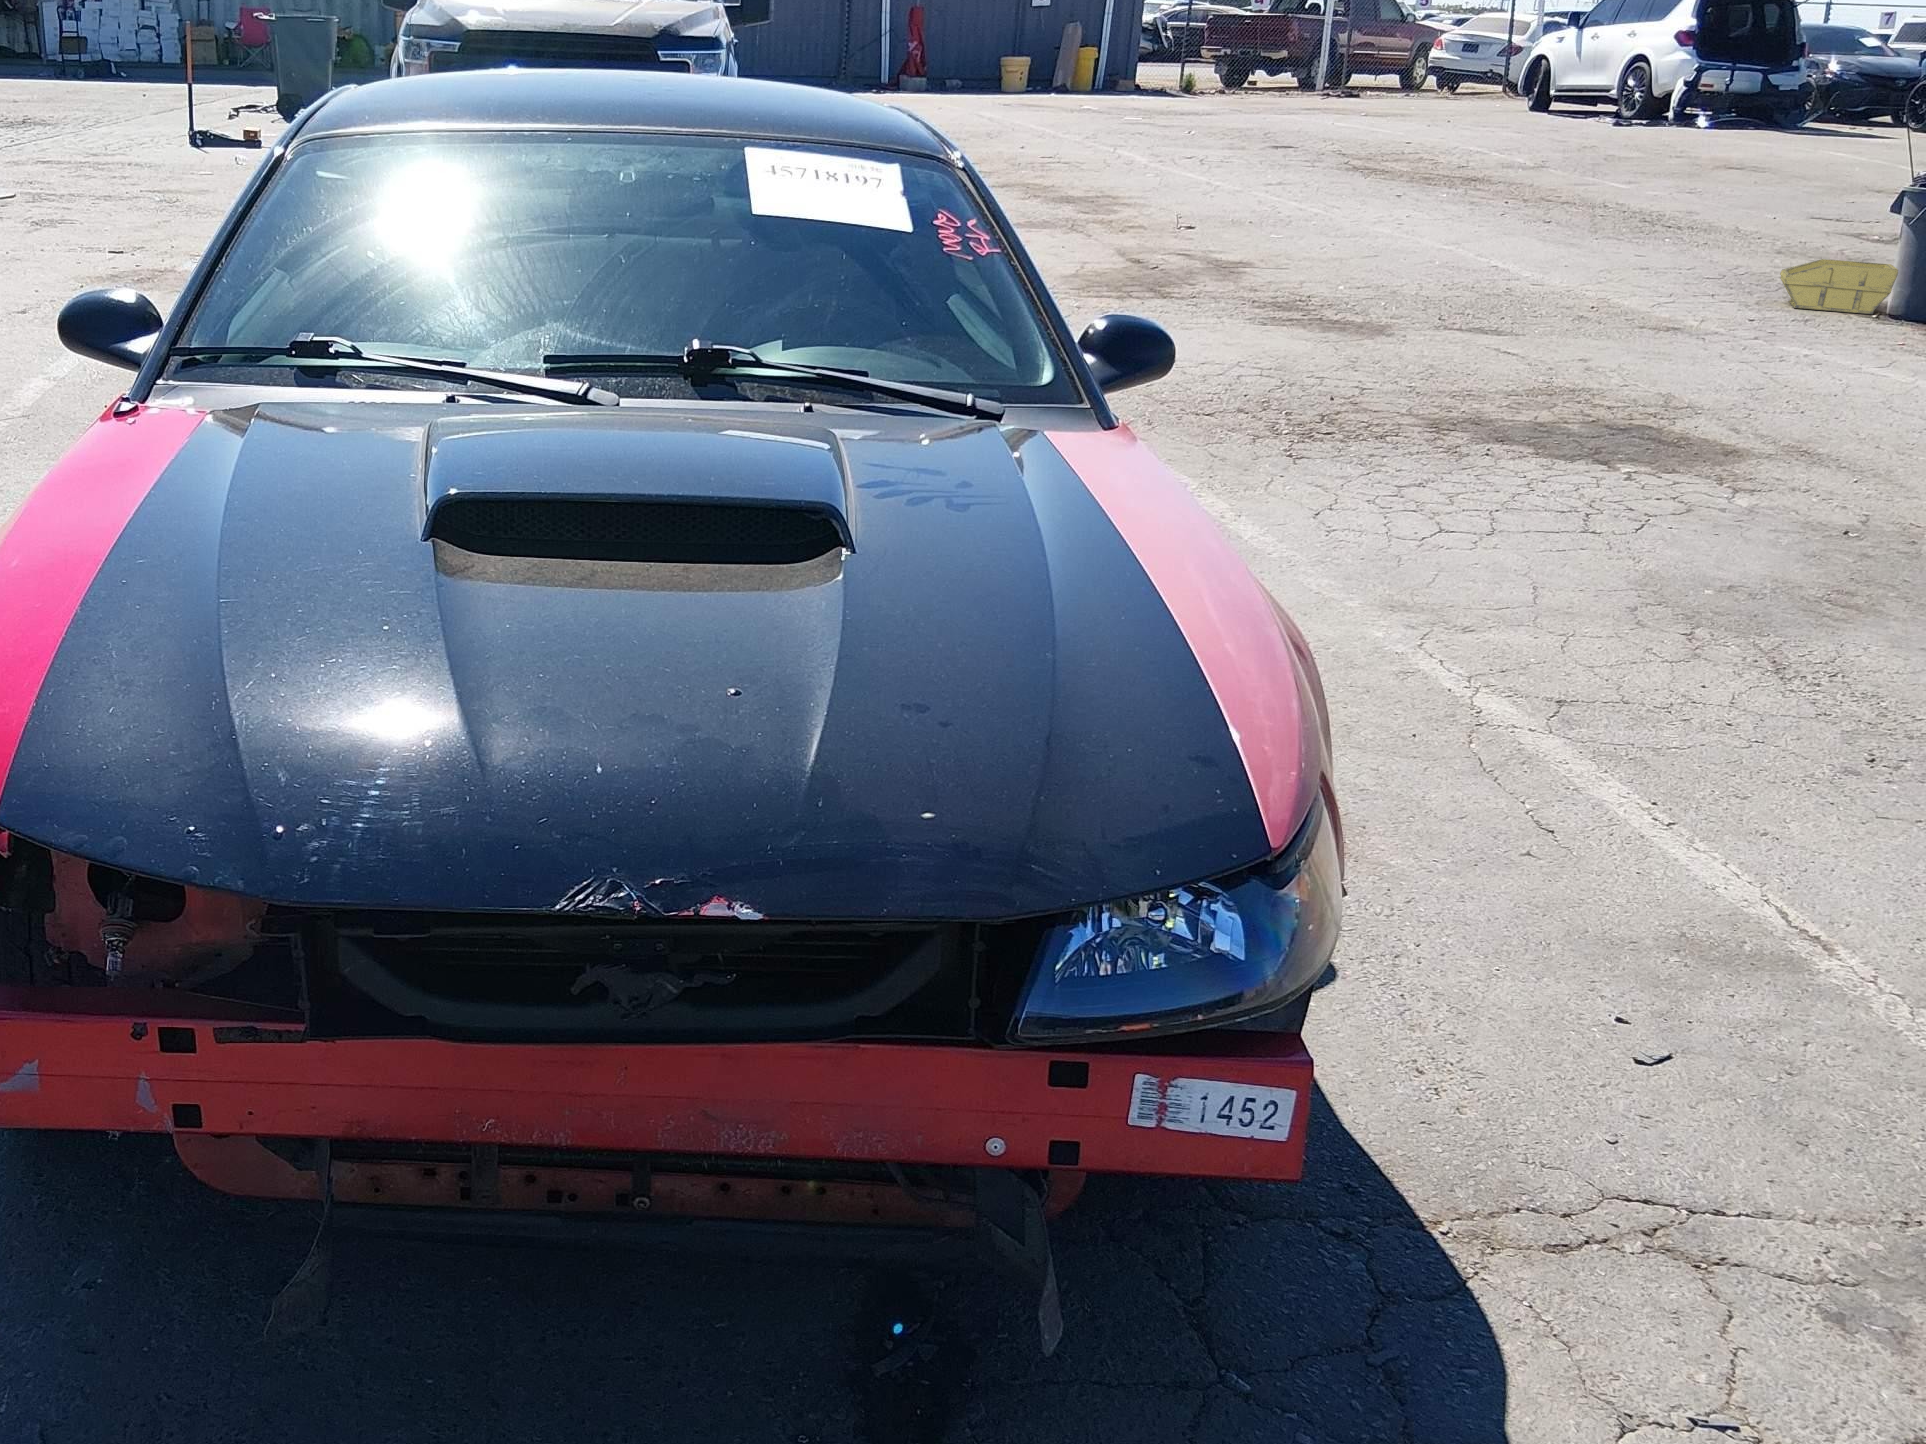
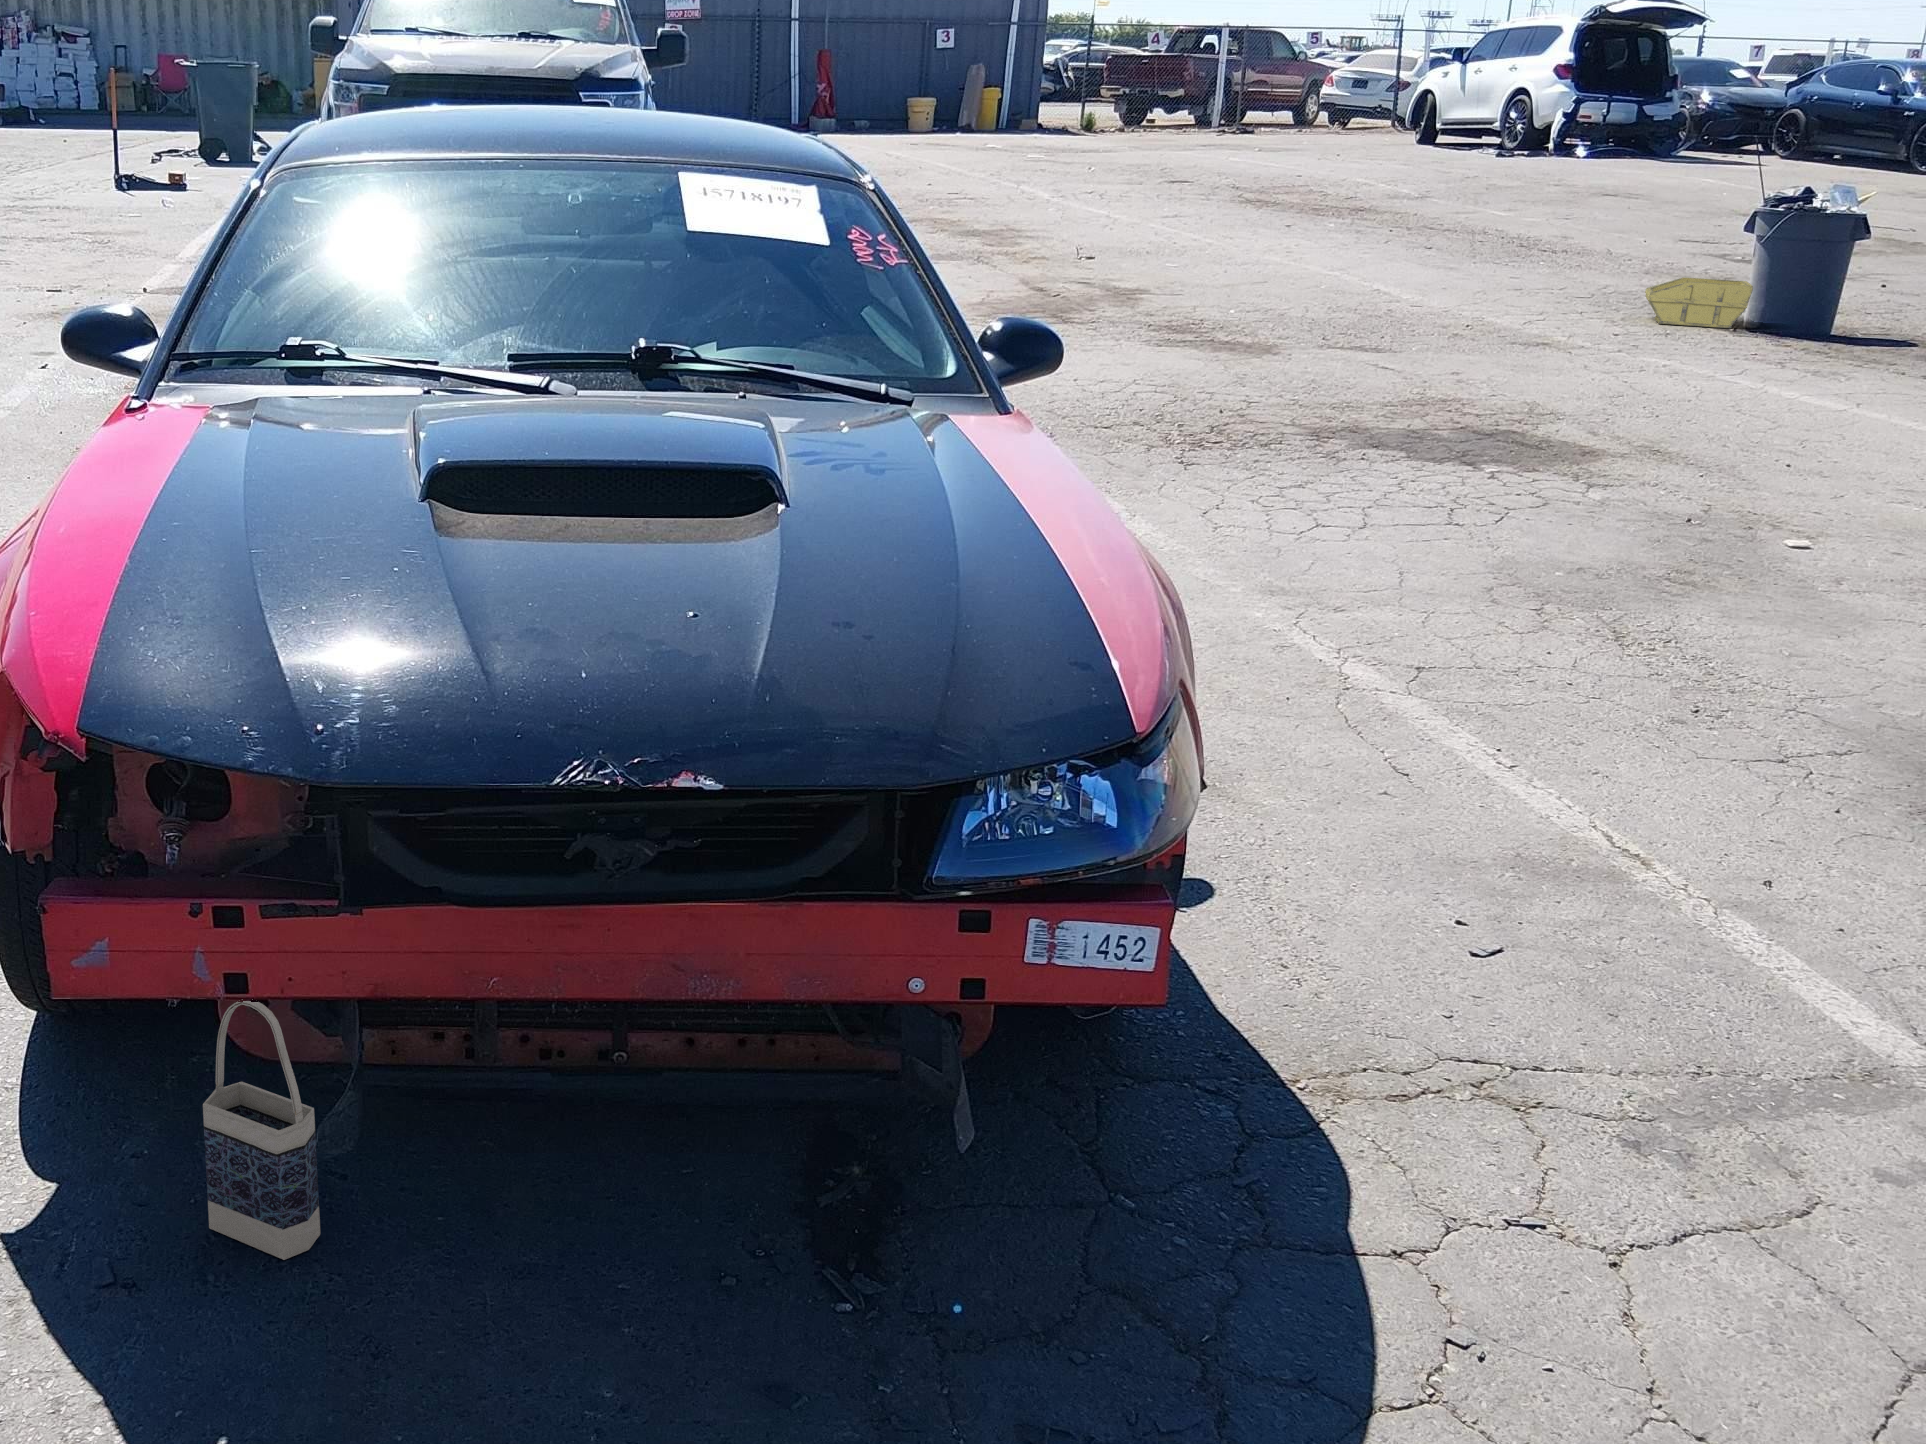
bag: none [157,1129,293,1431] -> present [203,1001,320,1260]

